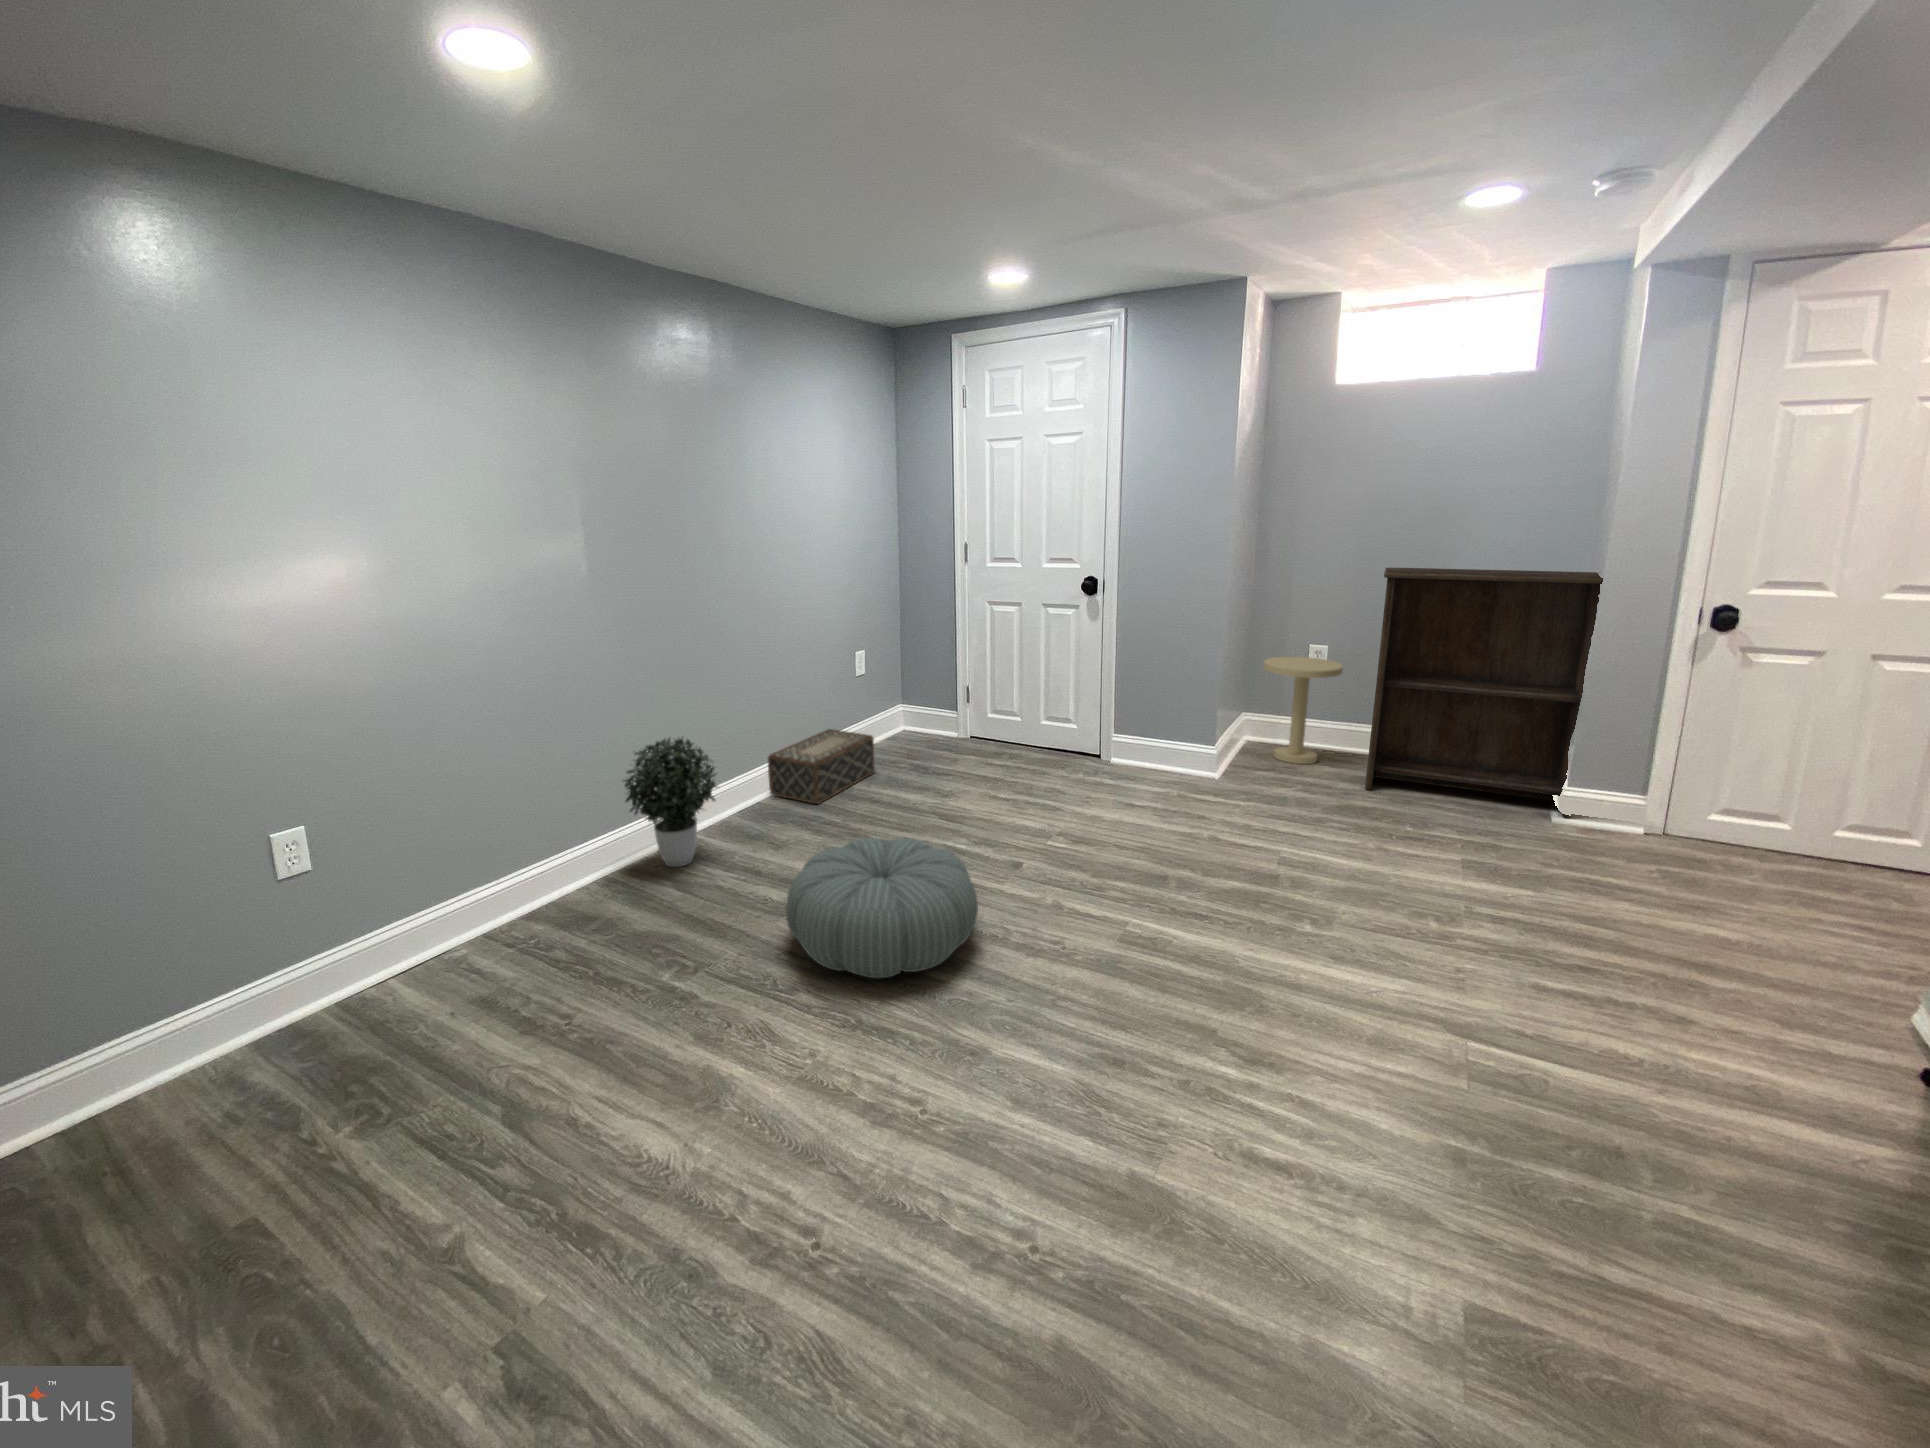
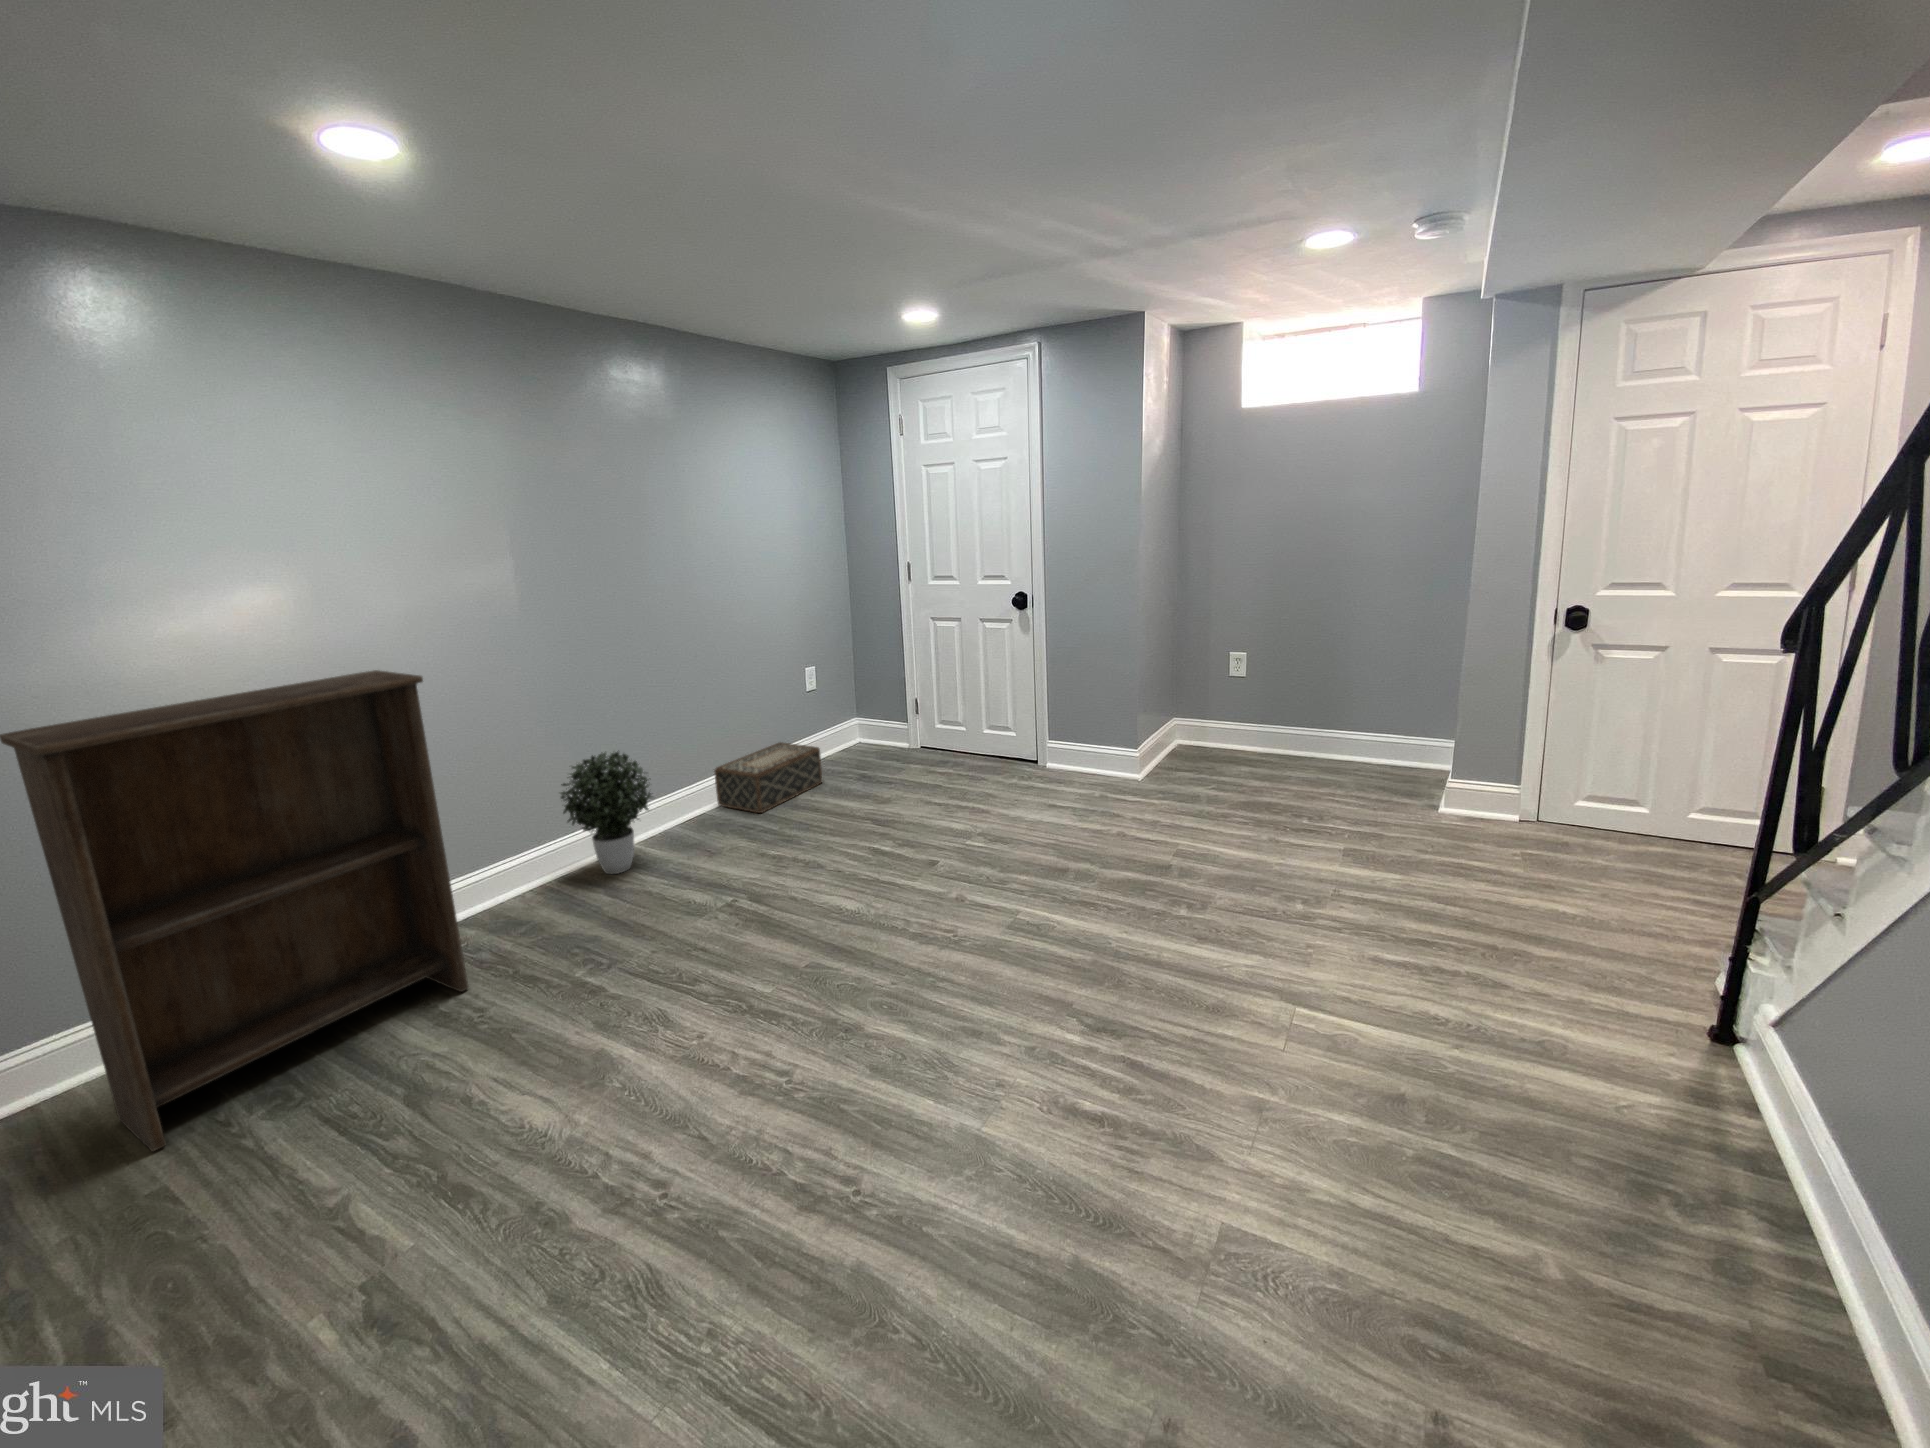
bookshelf: present [1365,568,1603,818] -> present [0,670,469,1151]
side table: present [1264,656,1343,764] -> none [1188,663,1260,765]
pouf: present [786,838,978,978] -> none [697,839,876,967]

